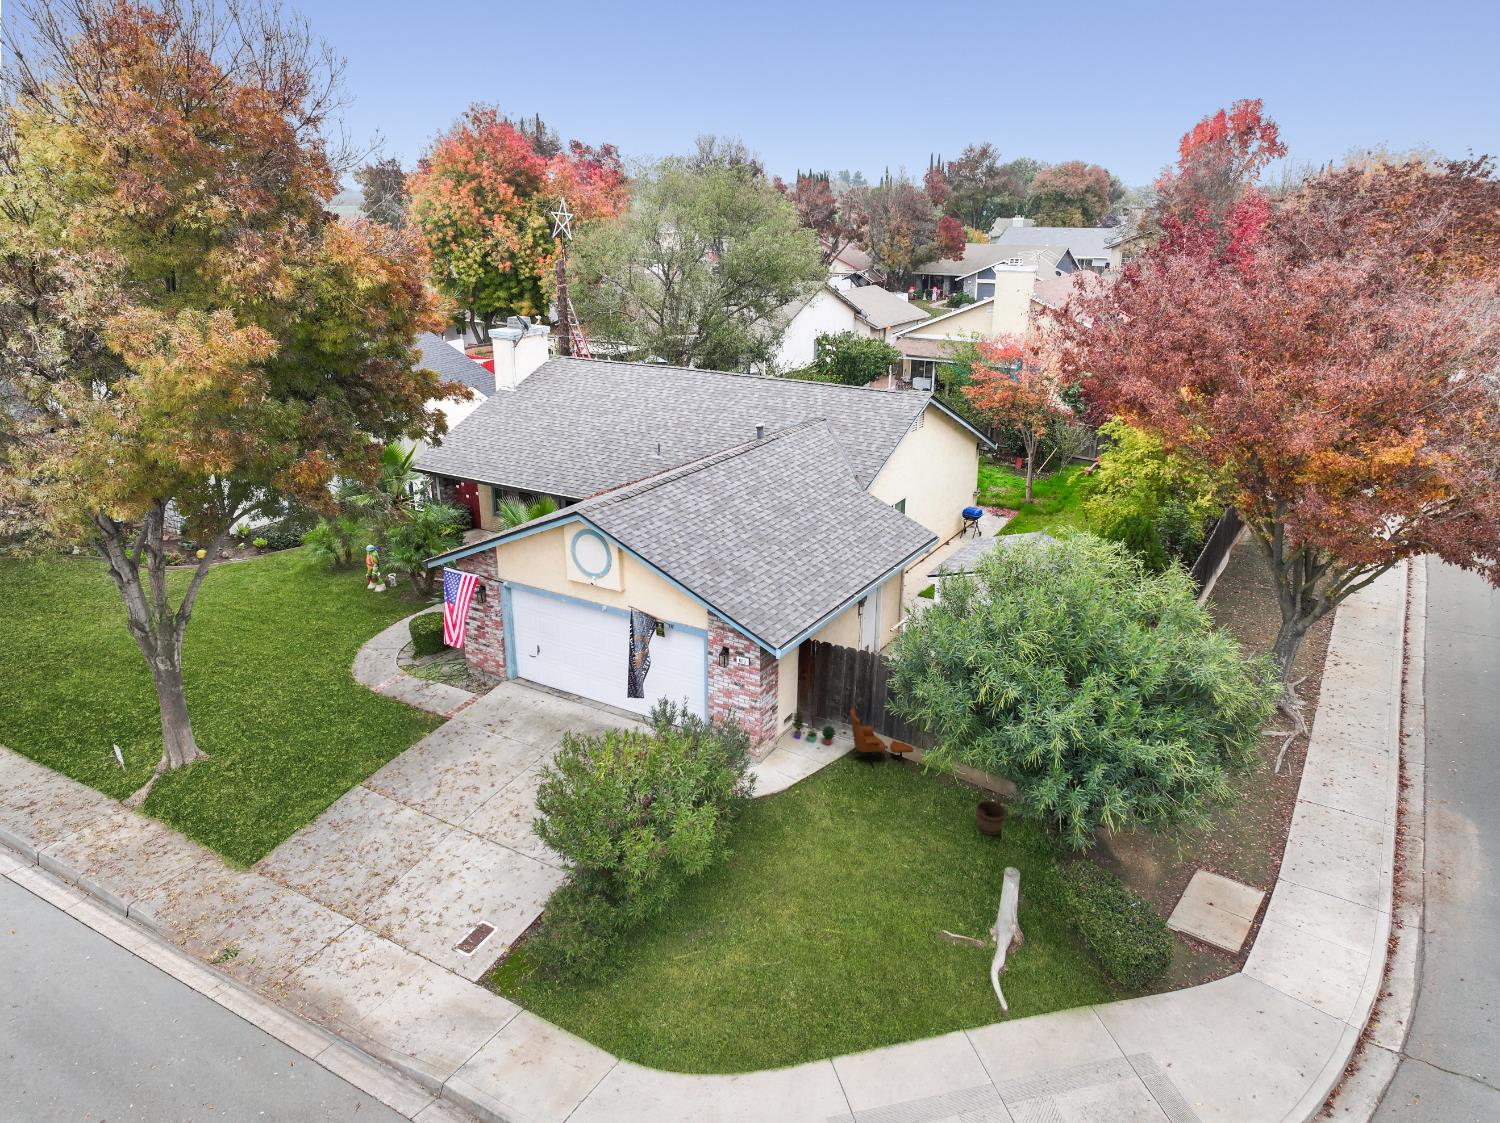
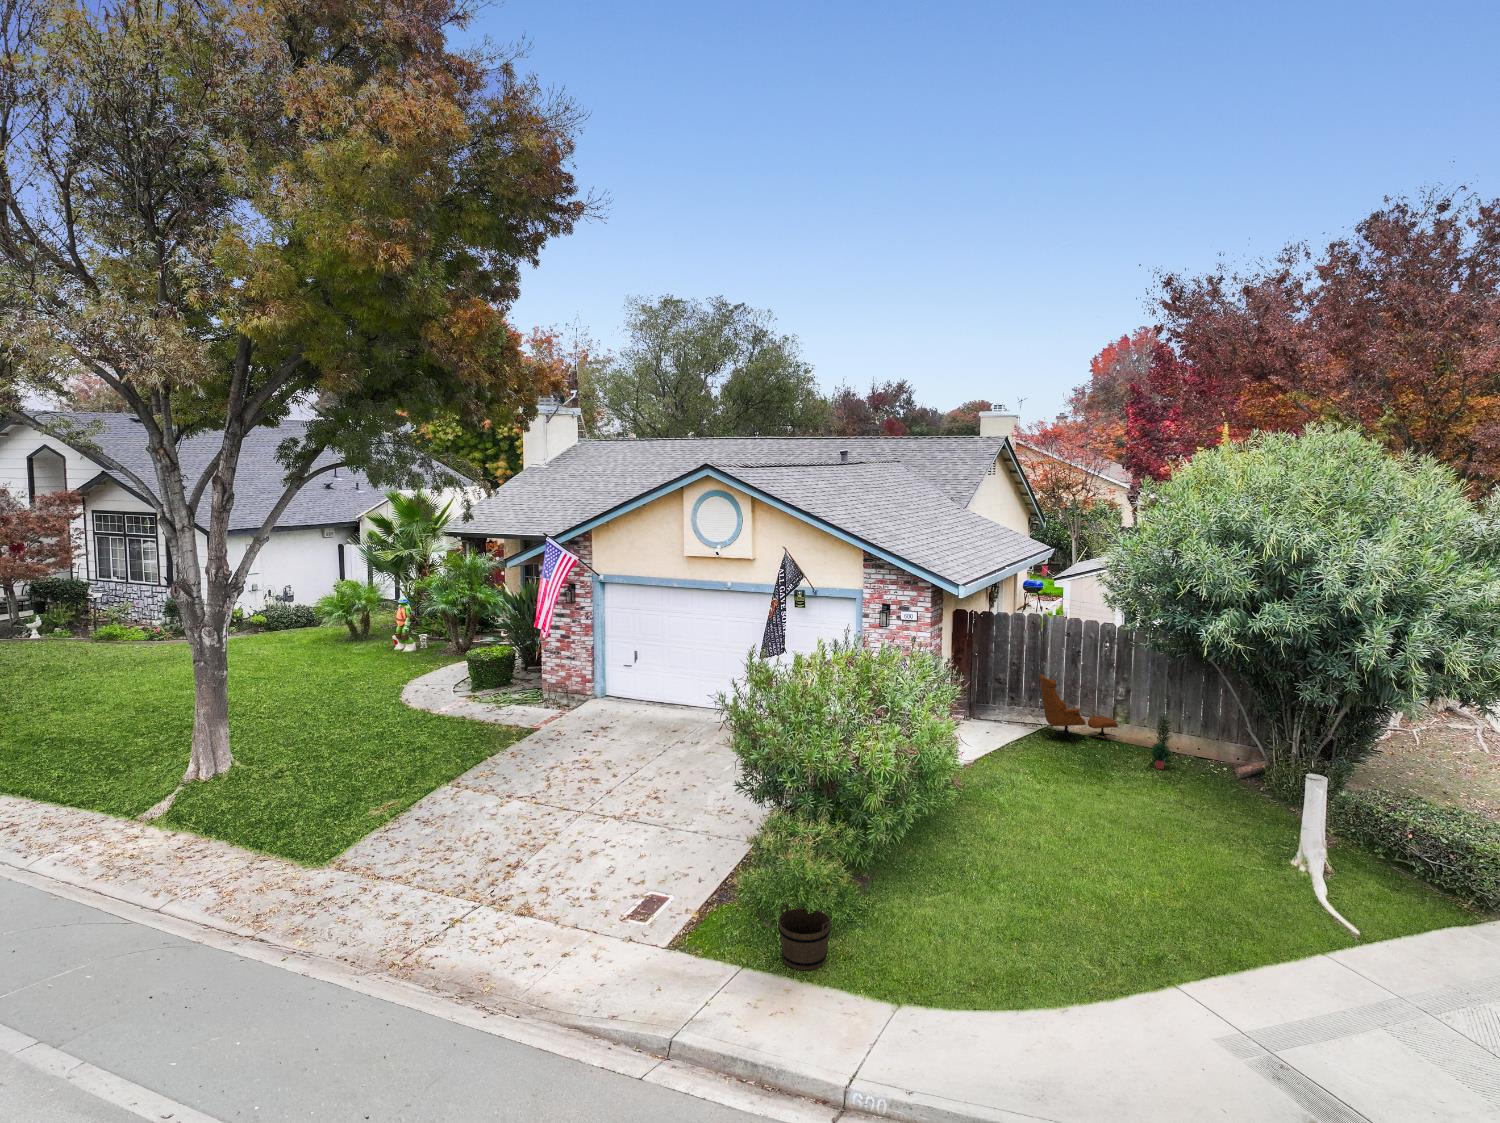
potted plant: present [793,708,836,745] -> present [1151,713,1172,769]
bucket: present [976,801,1006,835] -> present [778,904,831,970]

